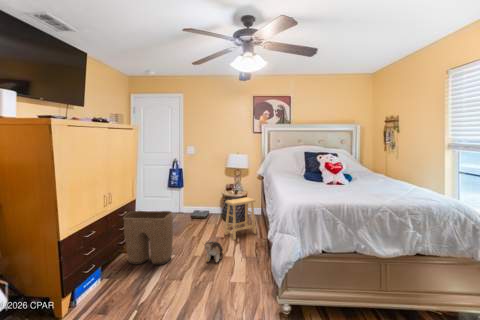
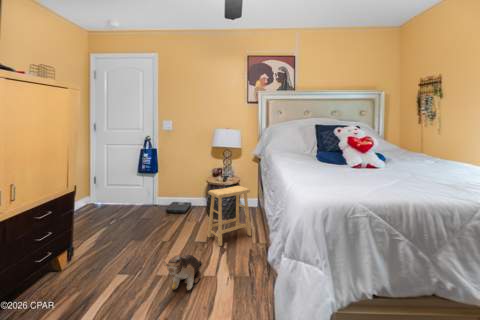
laundry basket: present [124,211,173,265] -> none [28,208,120,297]

